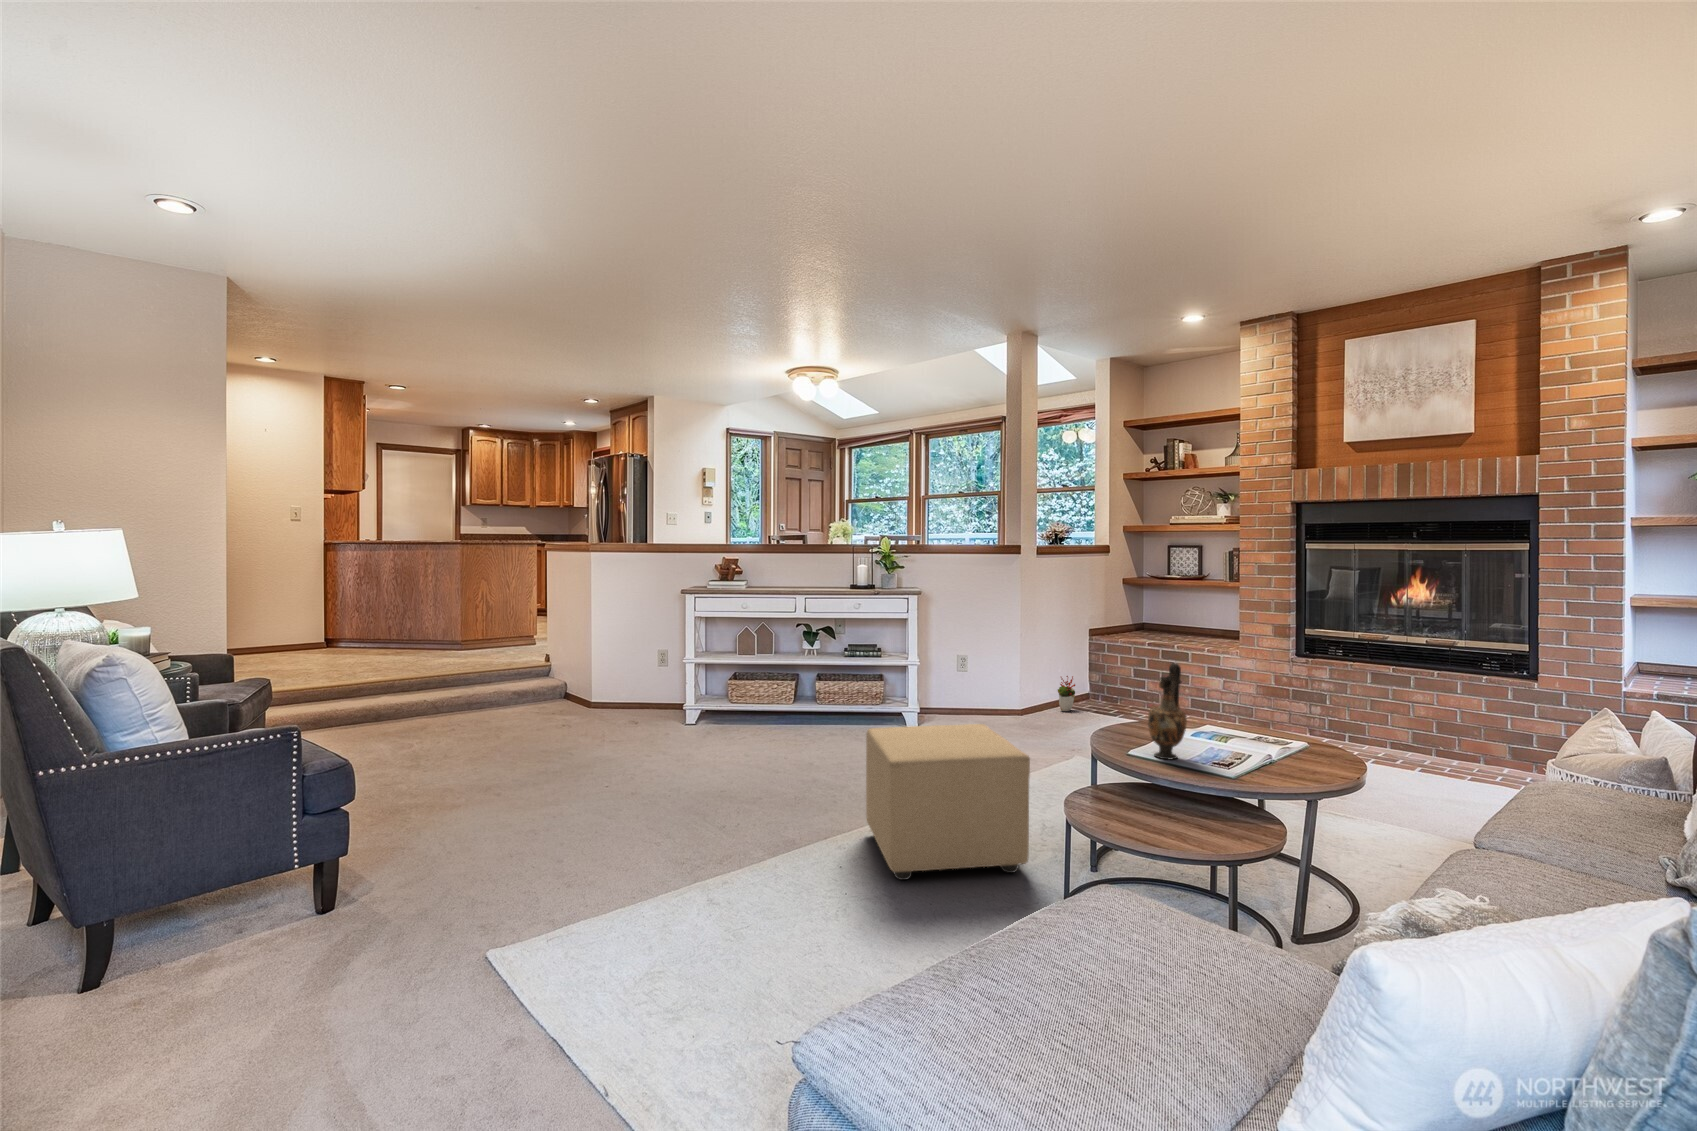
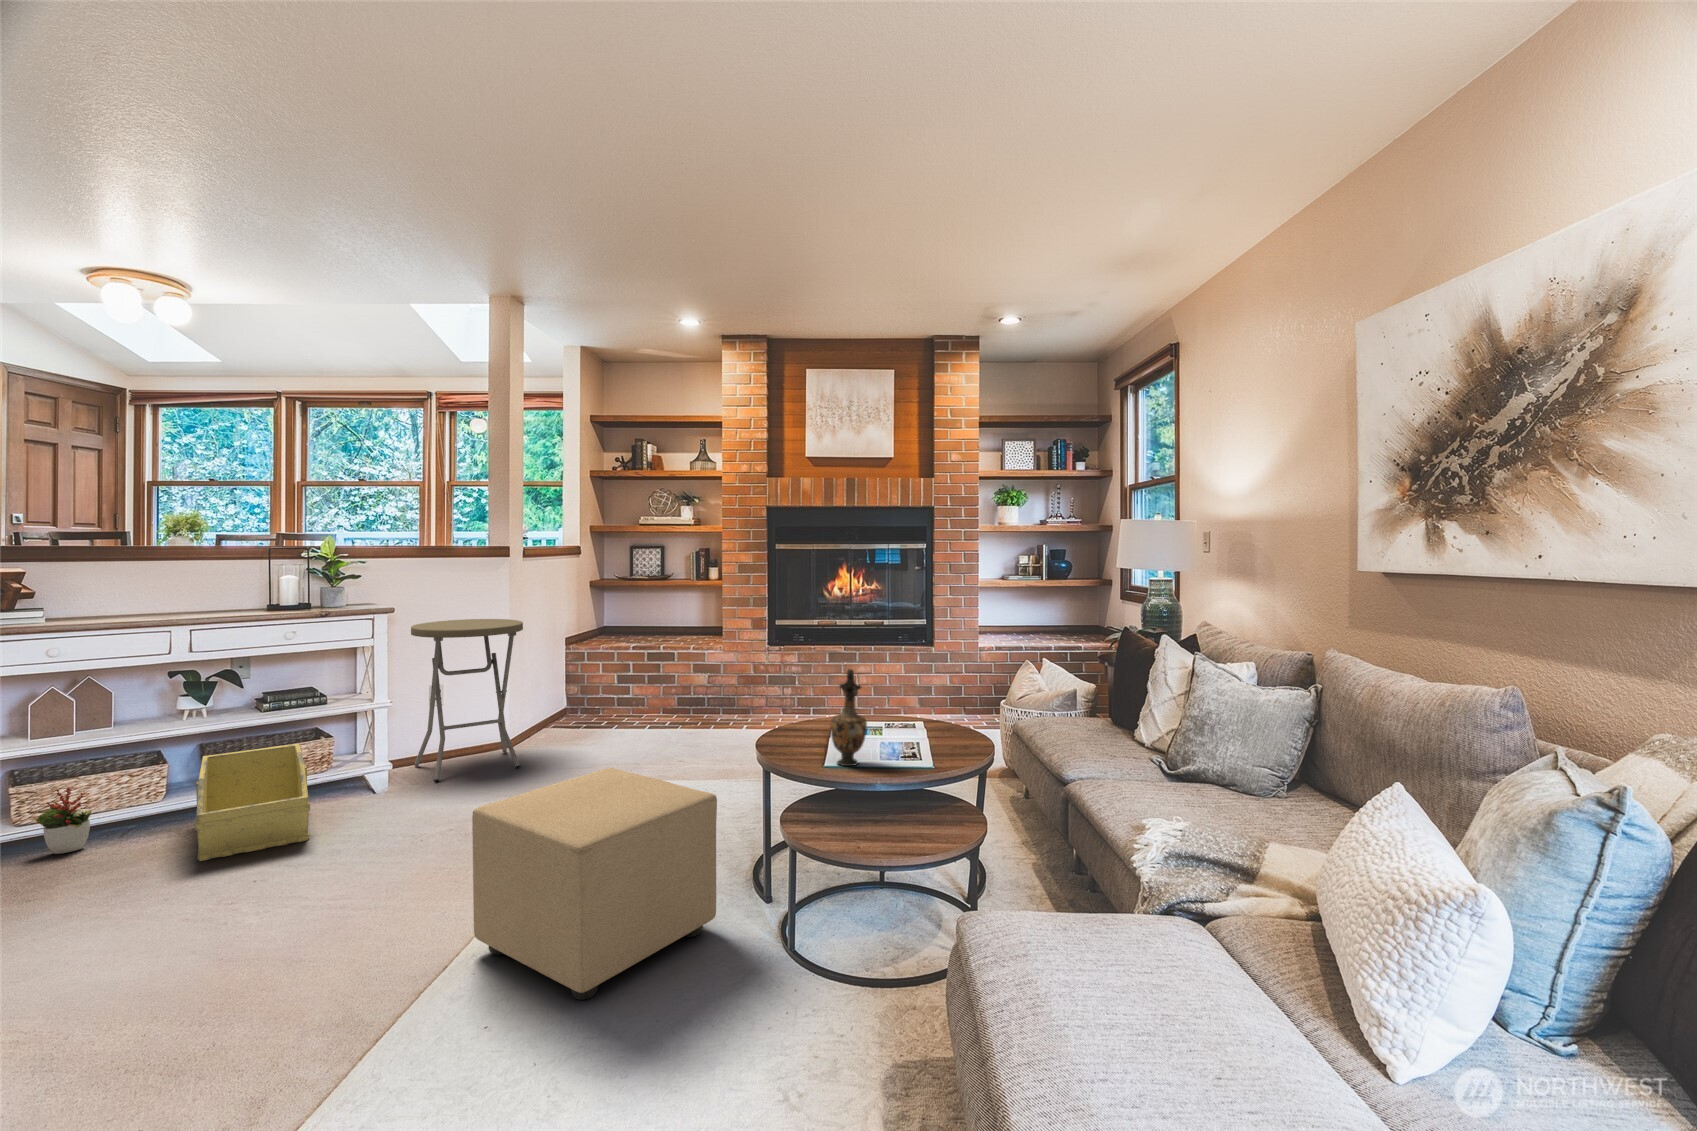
side table: none [934,604,1018,732] -> present [411,619,523,782]
decorative plant: present [1058,676,1075,711] -> present [36,787,91,854]
storage bin: none [782,681,858,747] -> present [195,744,310,861]

